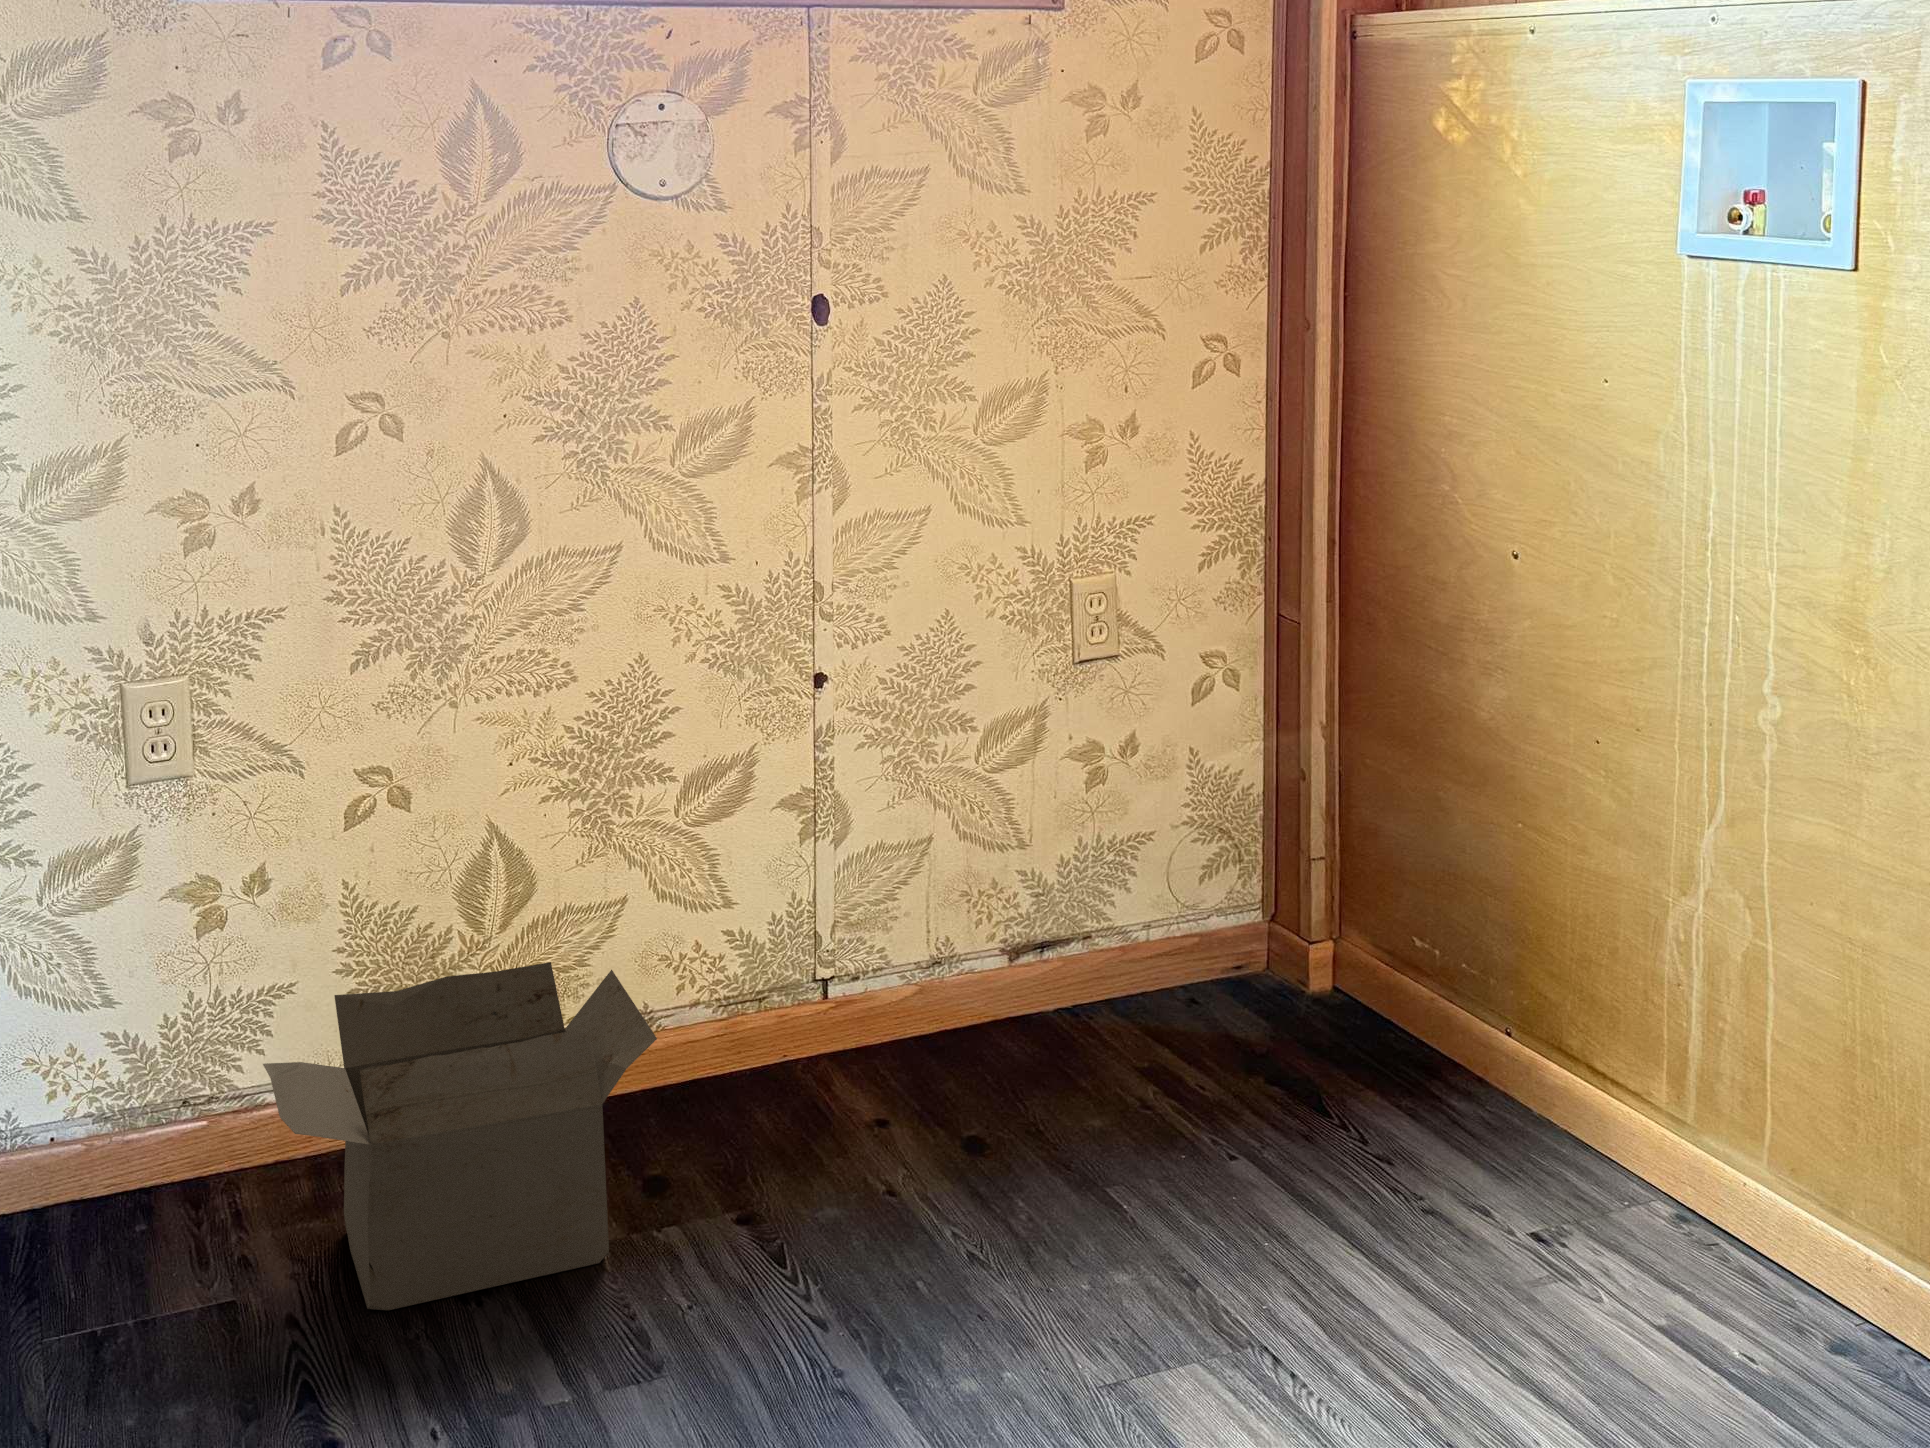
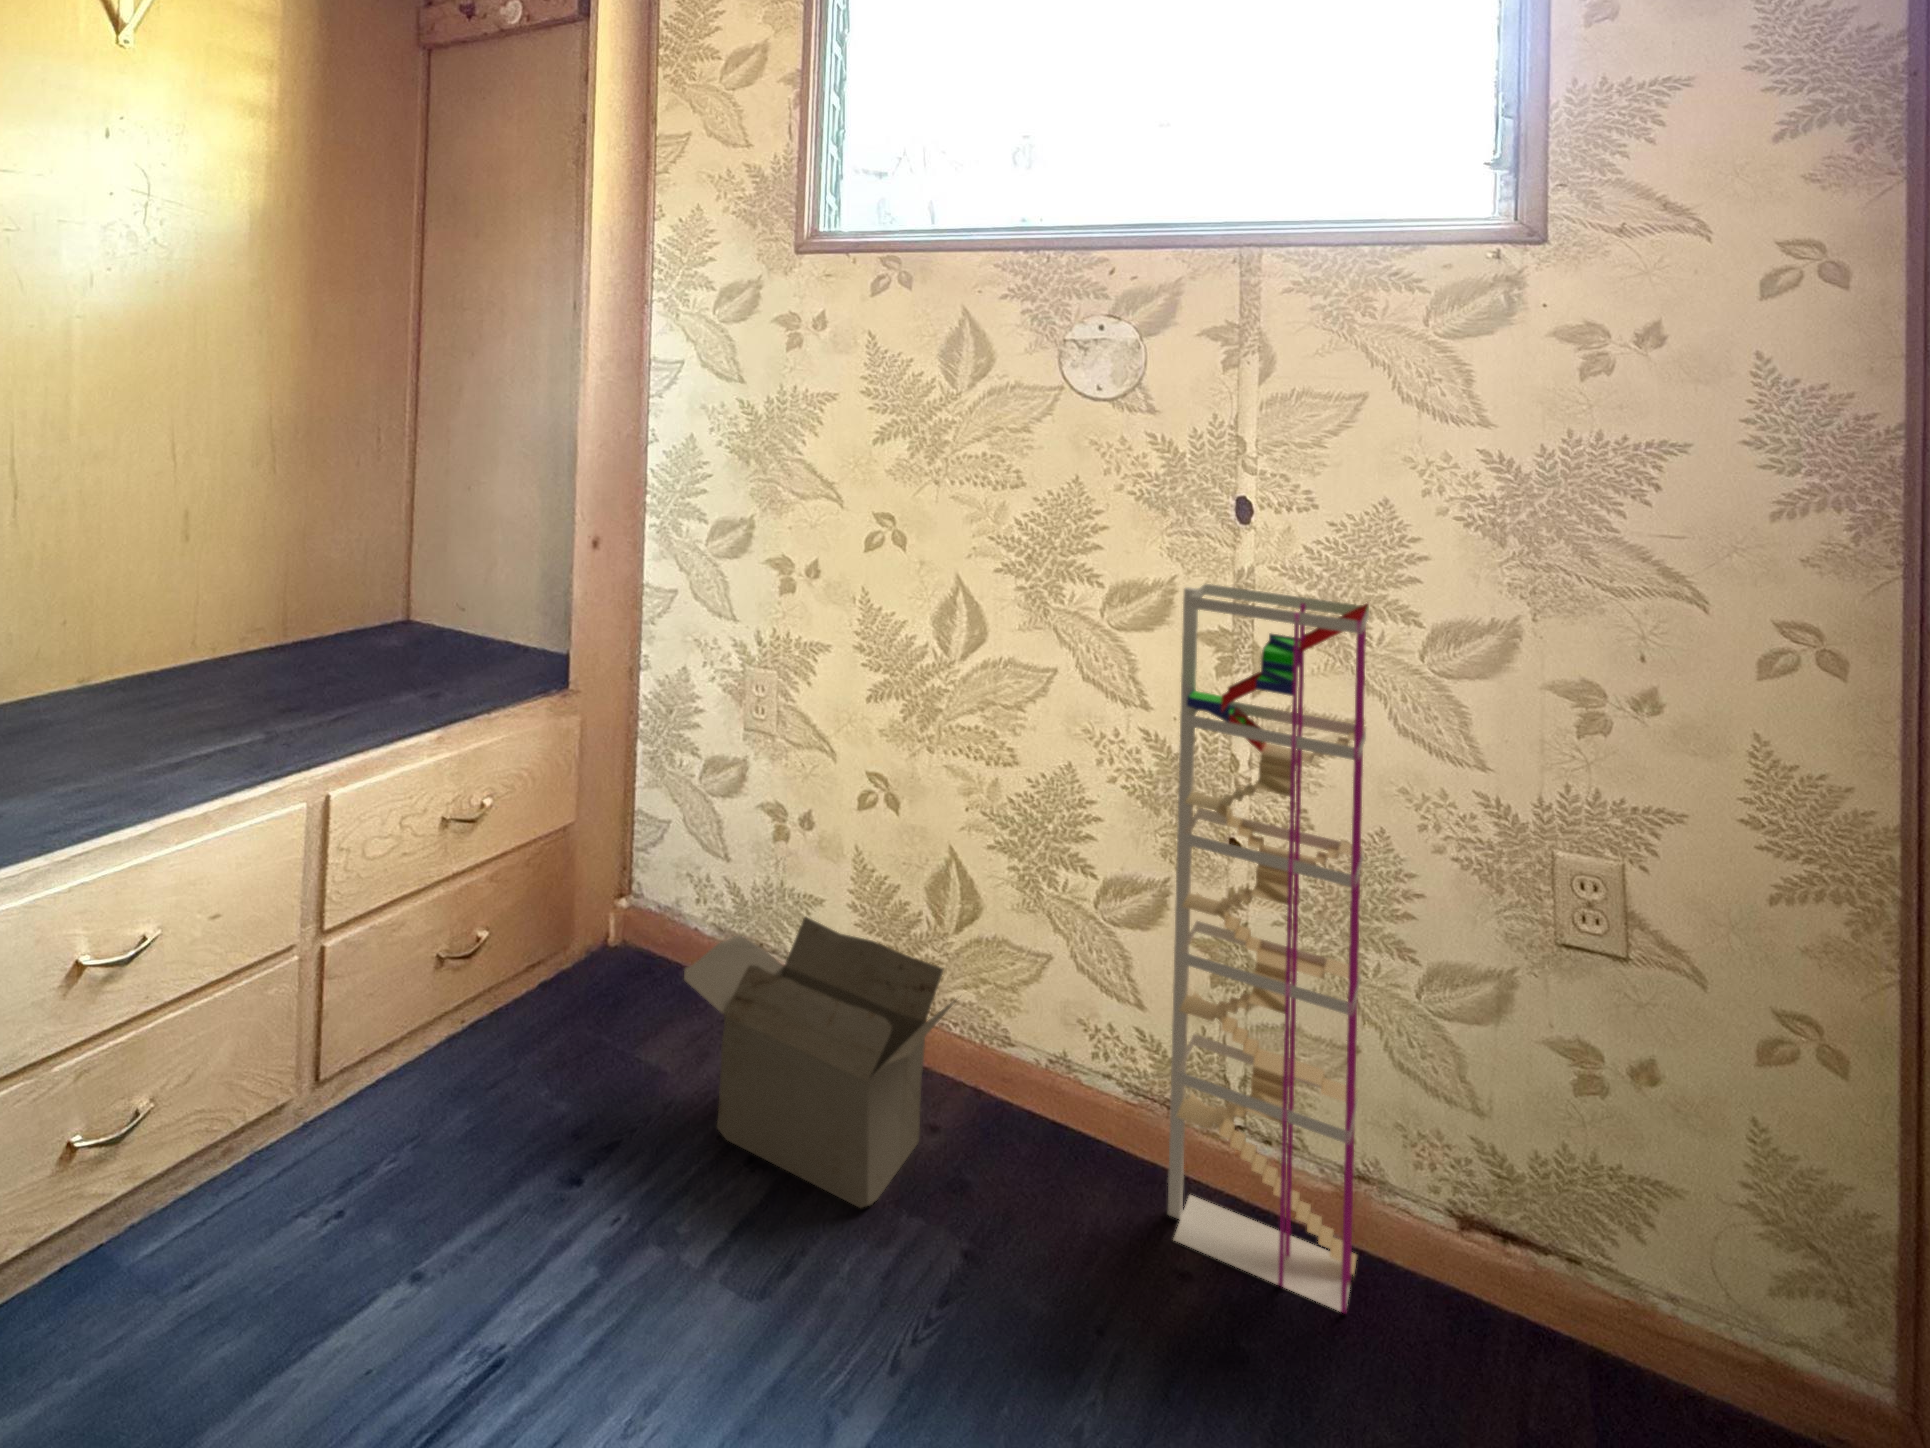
shelving unit: none [801,384,988,1109] -> present [1168,584,1369,1313]

